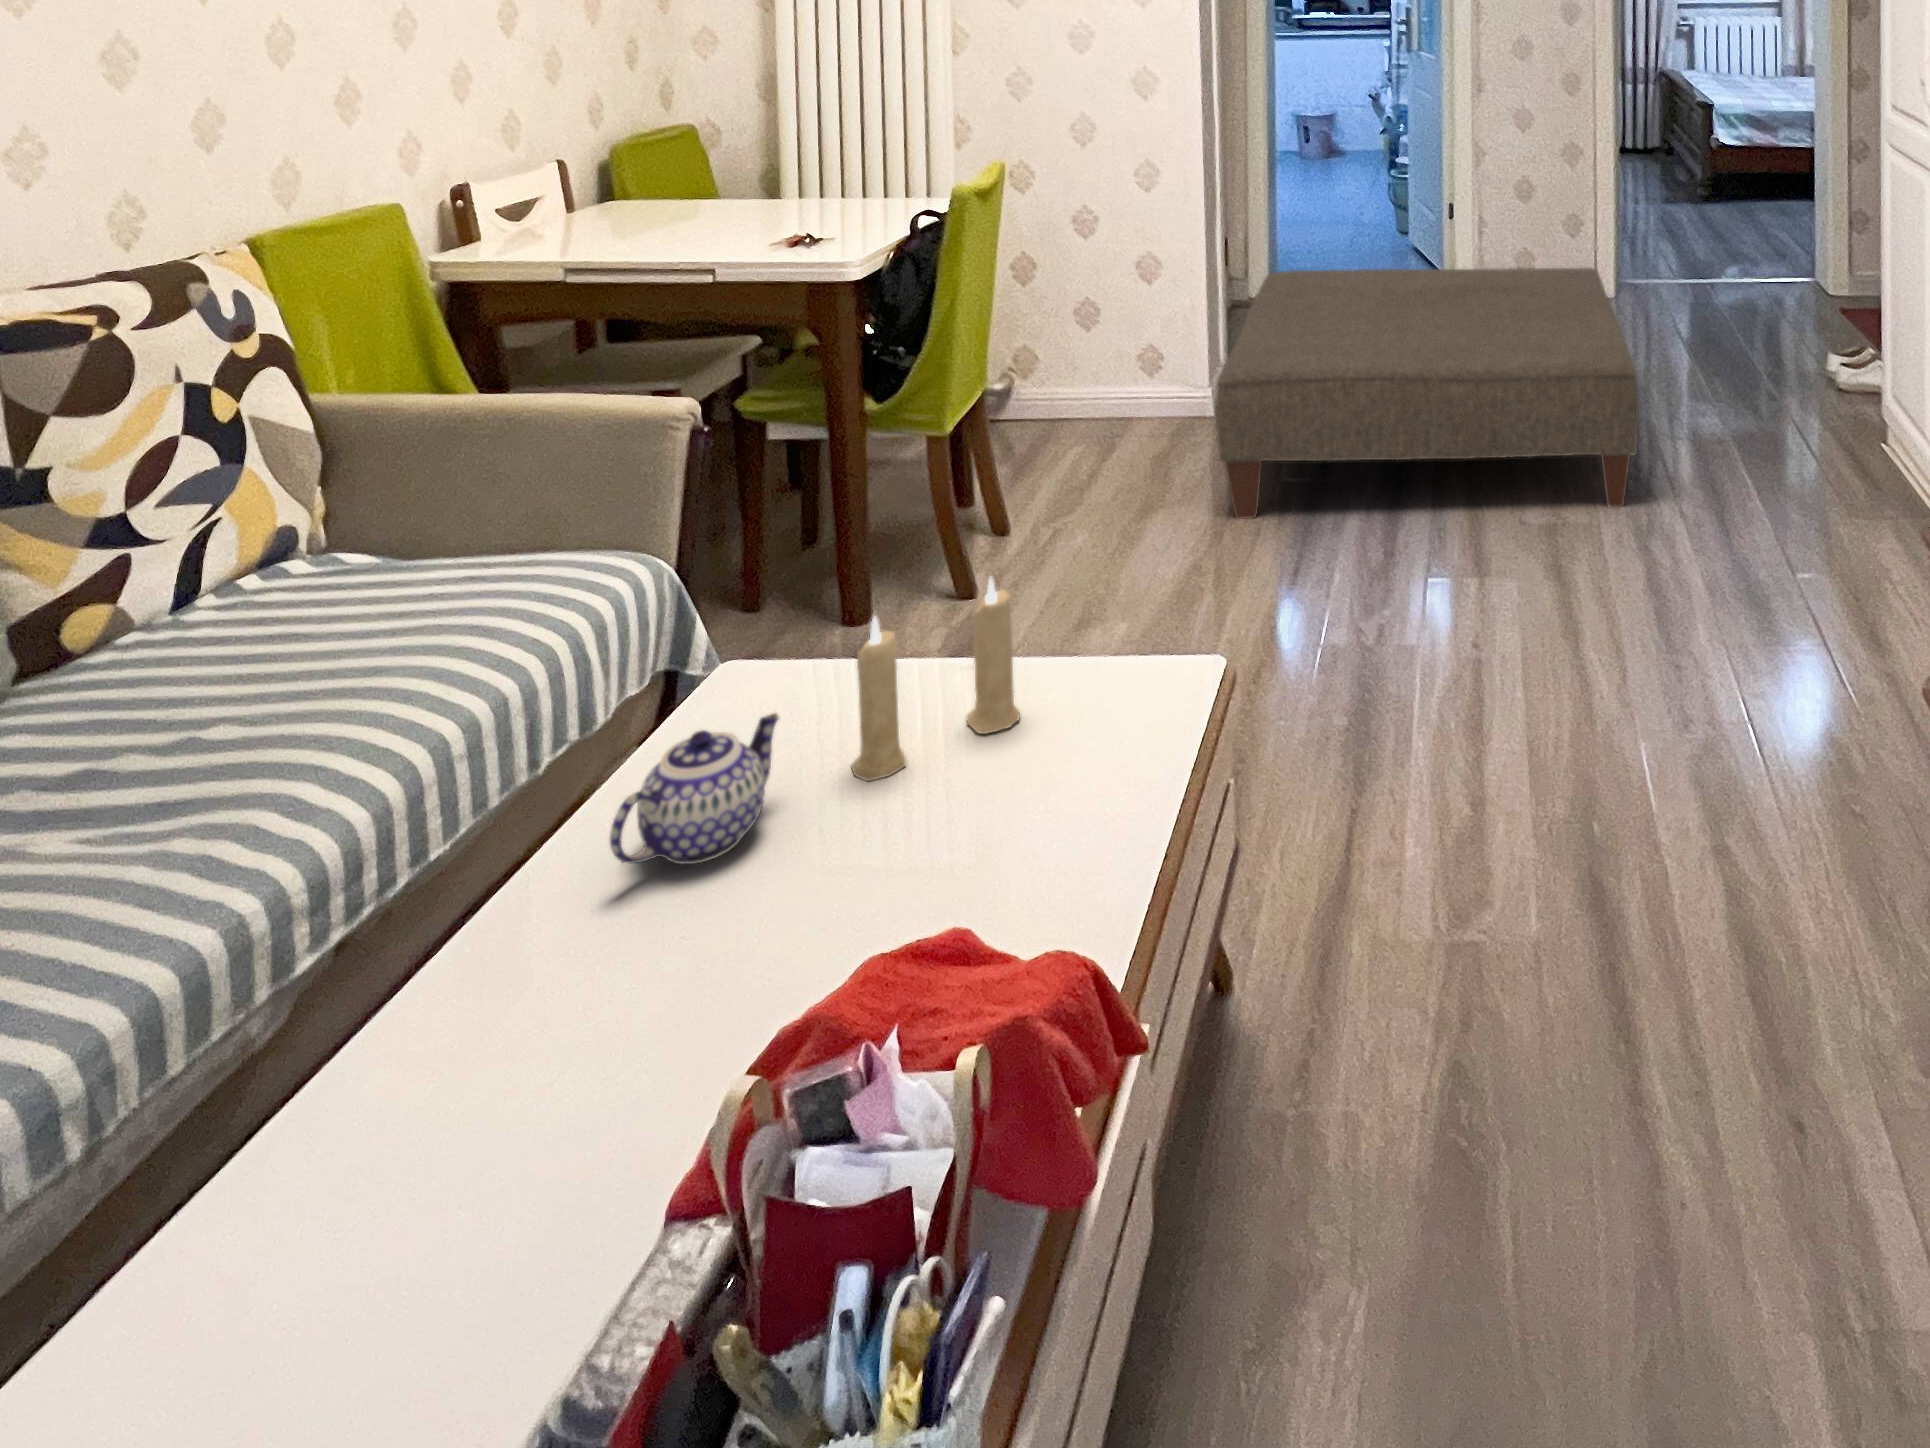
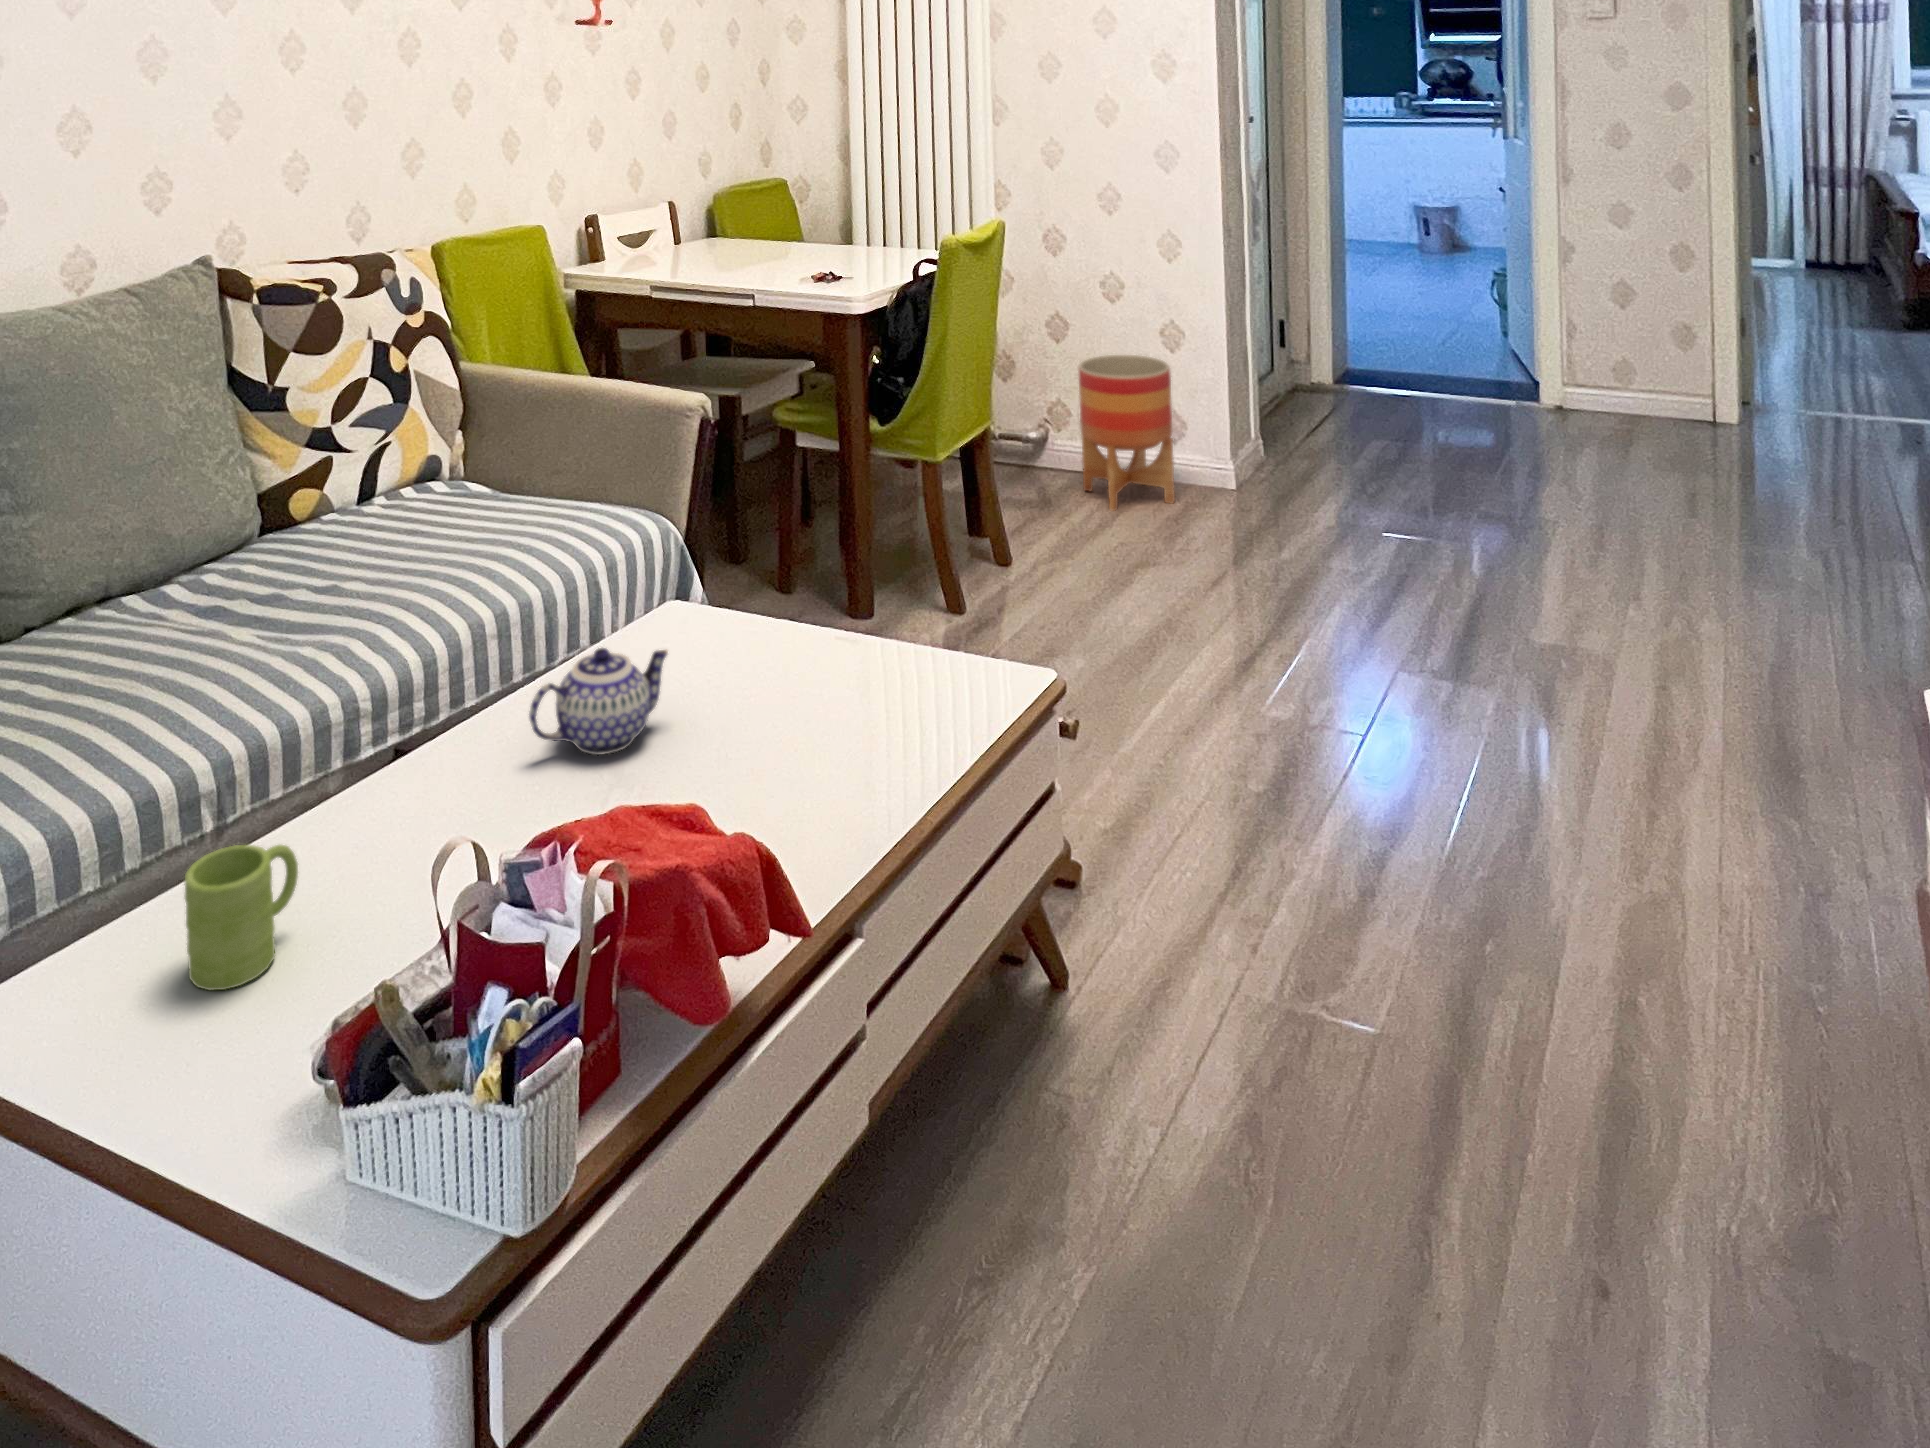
ottoman: present [1216,268,1639,519] -> none [1199,359,1691,676]
planter: none [1060,285,1159,447] -> present [1079,355,1175,511]
candle: present [851,578,1020,781] -> none [726,563,873,727]
mug: none [174,1124,350,1378] -> present [184,845,298,990]

